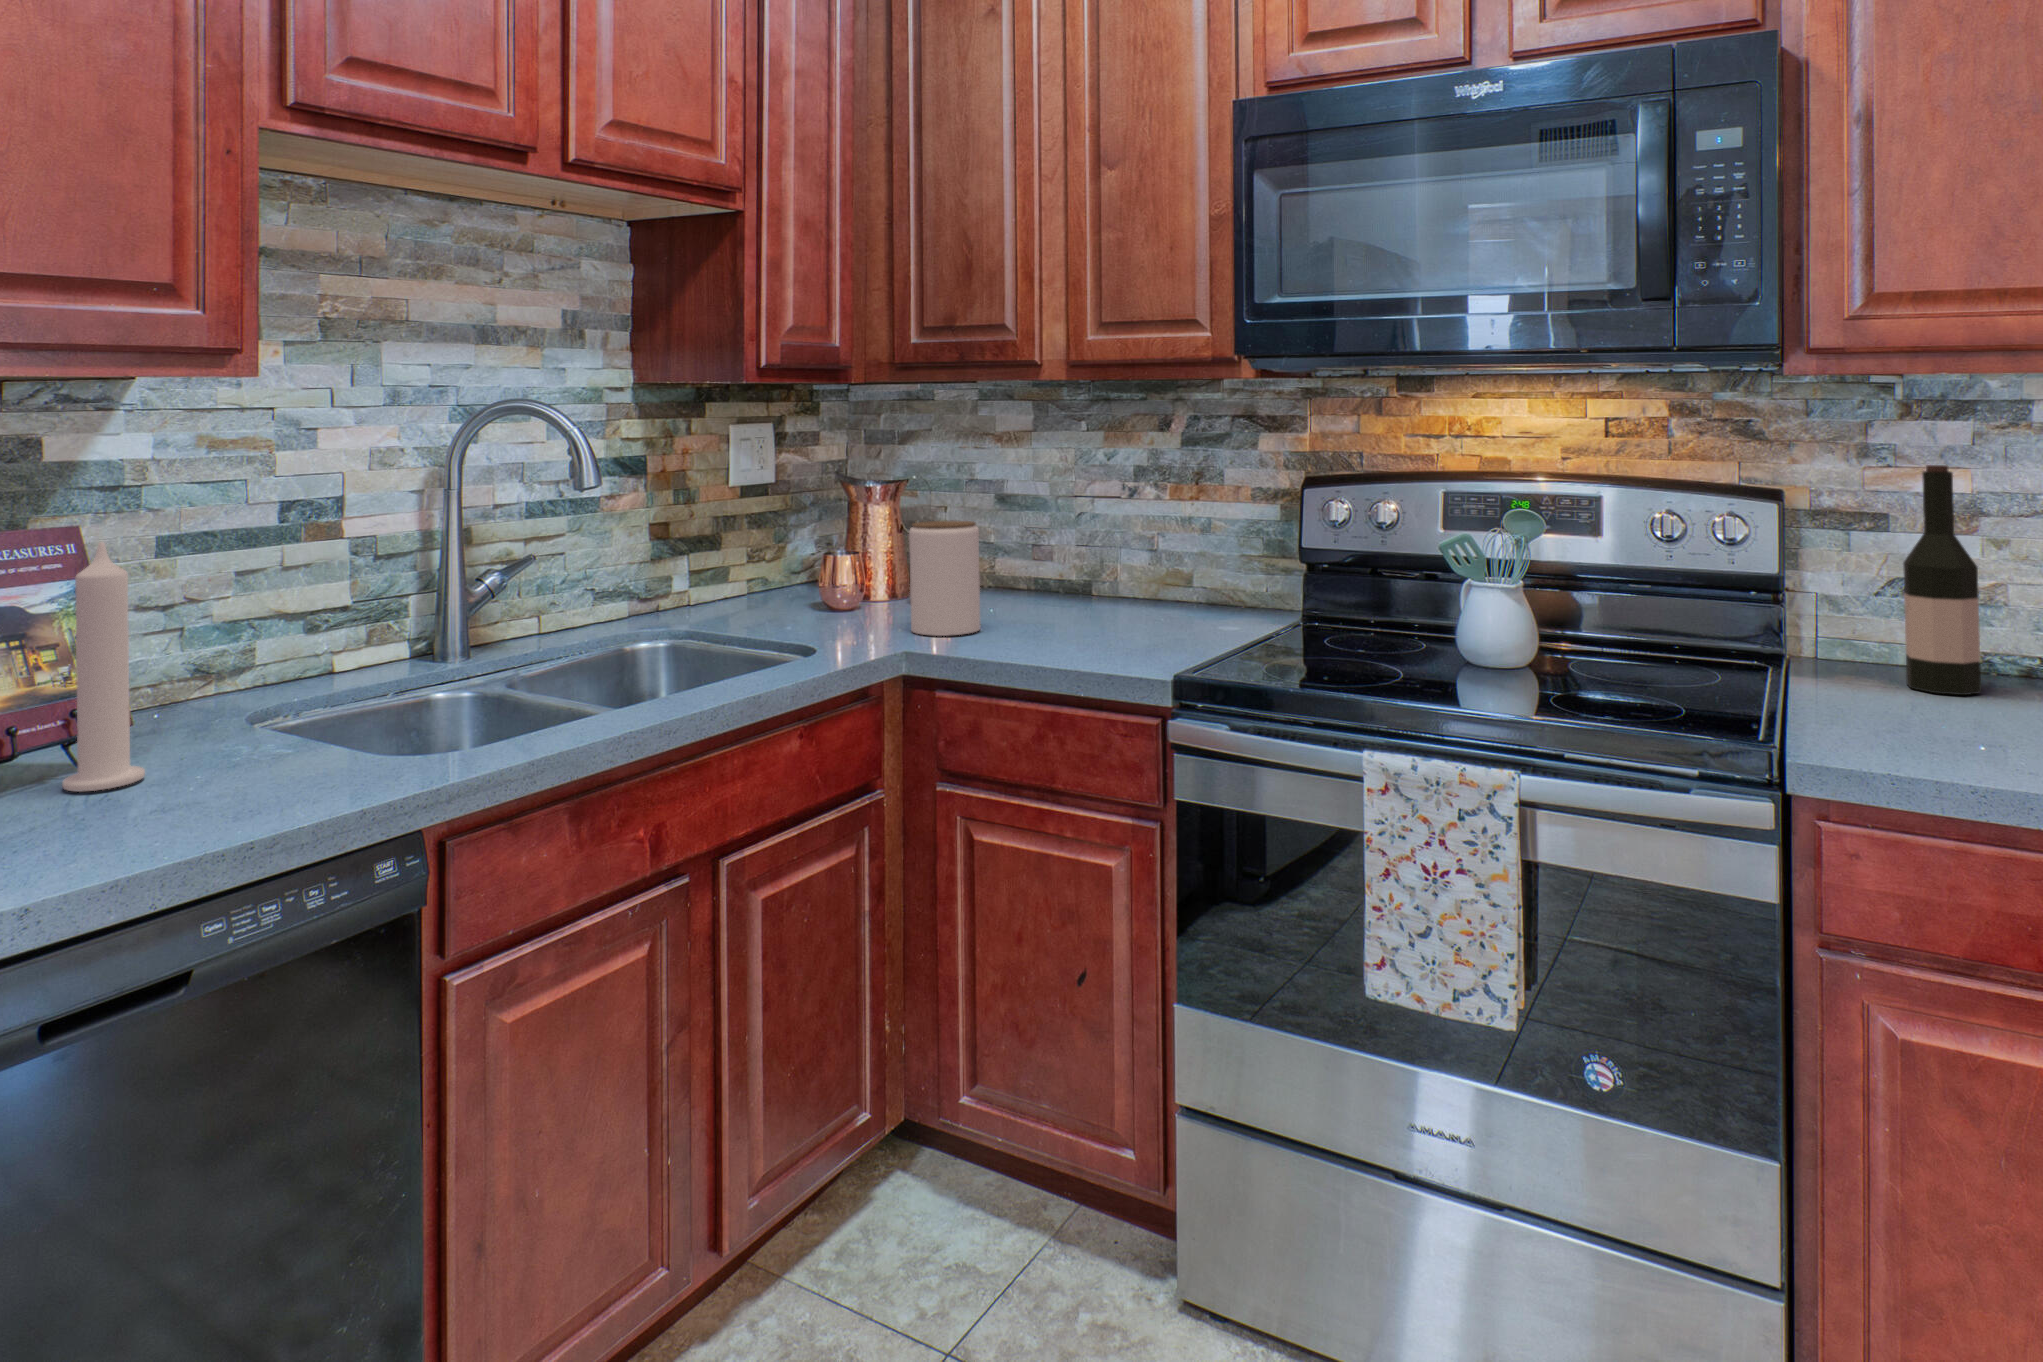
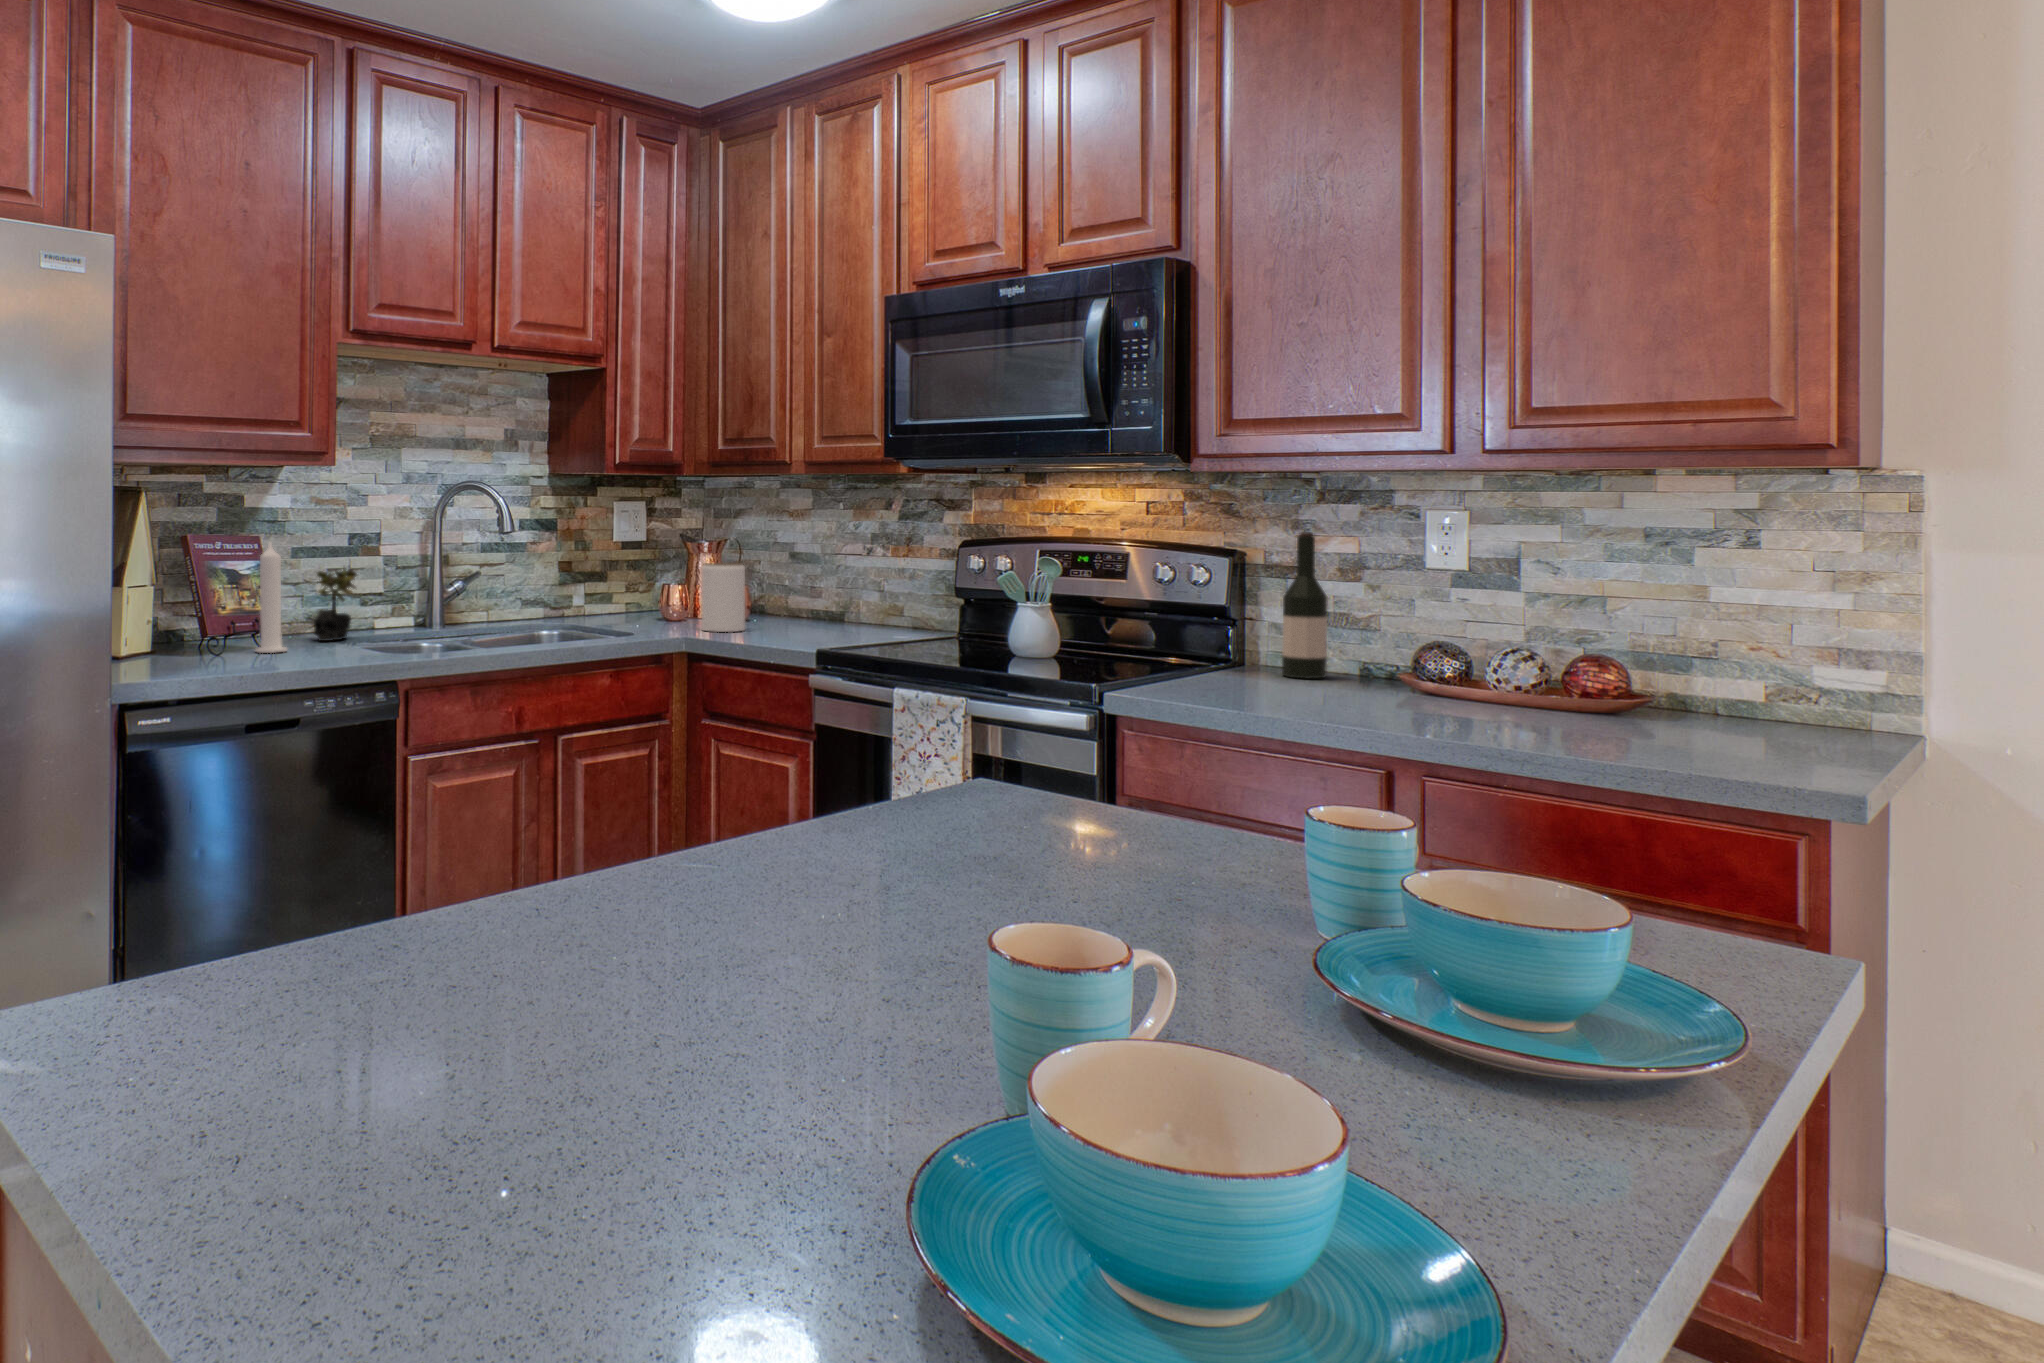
succulent plant: none [197,569,304,728] -> present [314,568,357,641]

